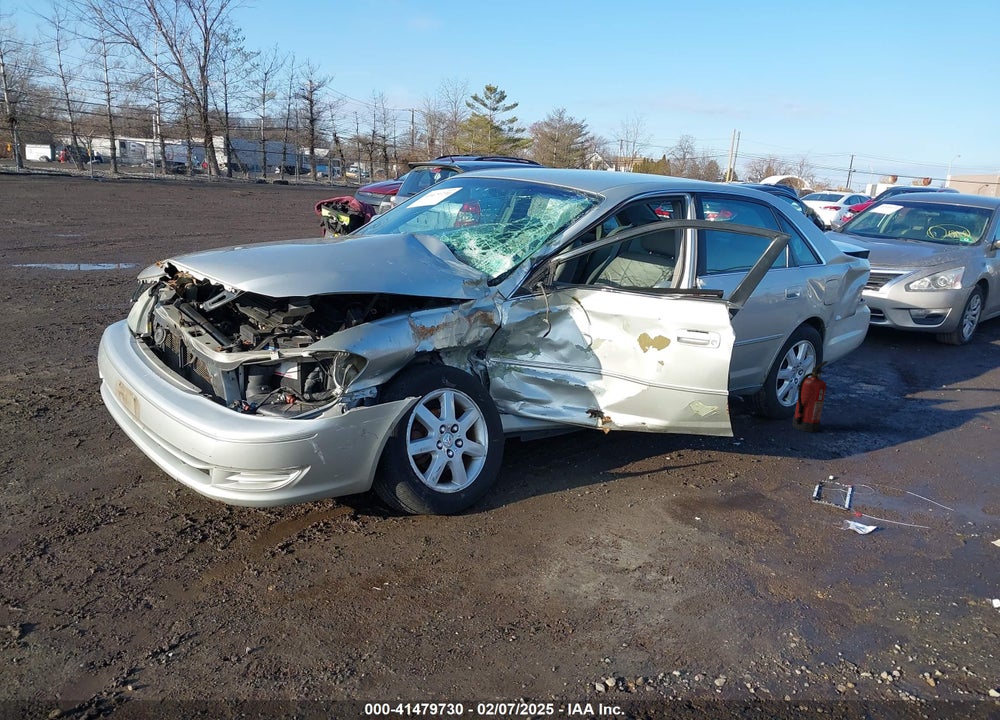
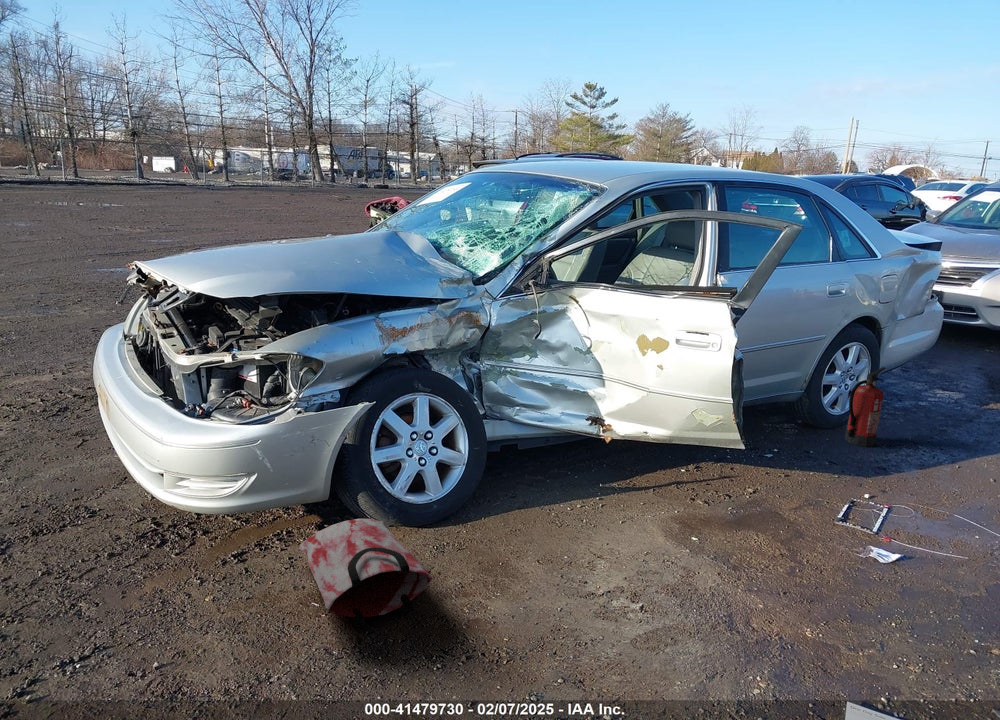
bag: none [344,507,486,605] -> present [299,519,432,627]

